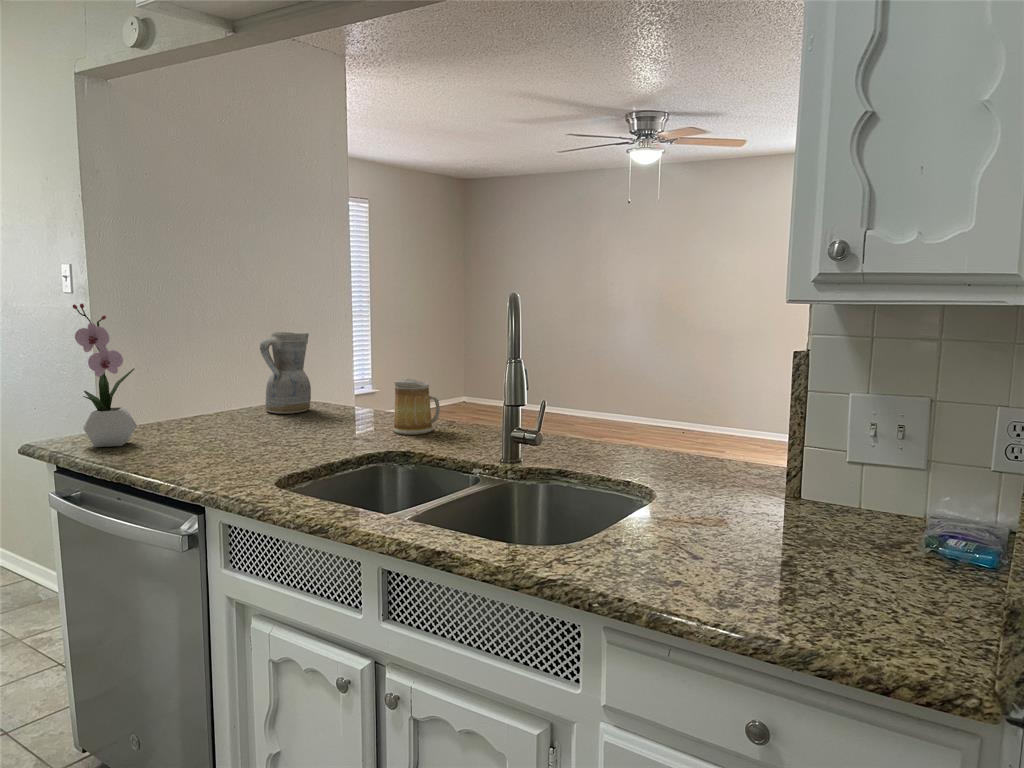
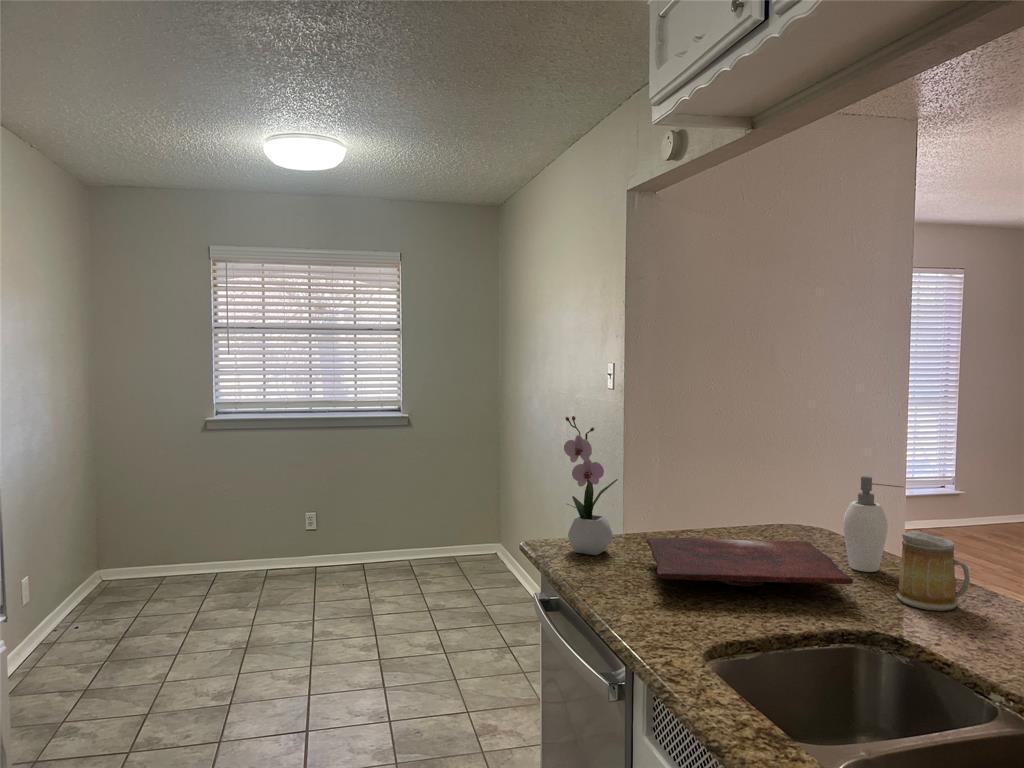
ceramic pitcher: present [260,332,311,414] -> none [754,446,814,541]
soap dispenser: none [343,346,387,422] -> present [843,476,903,572]
cutting board: none [175,405,367,444] -> present [646,538,853,586]

